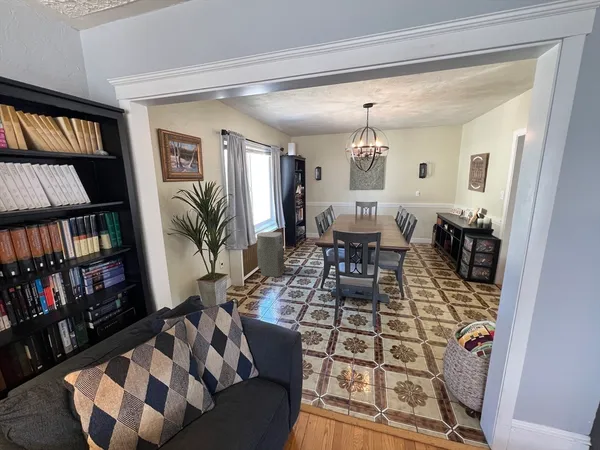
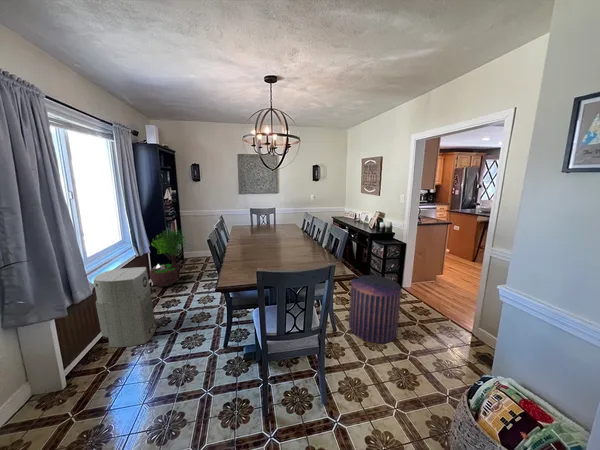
potted tree: none [284,211,307,252] -> present [150,230,185,287]
pouf: none [418,259,468,313] -> present [349,275,401,343]

